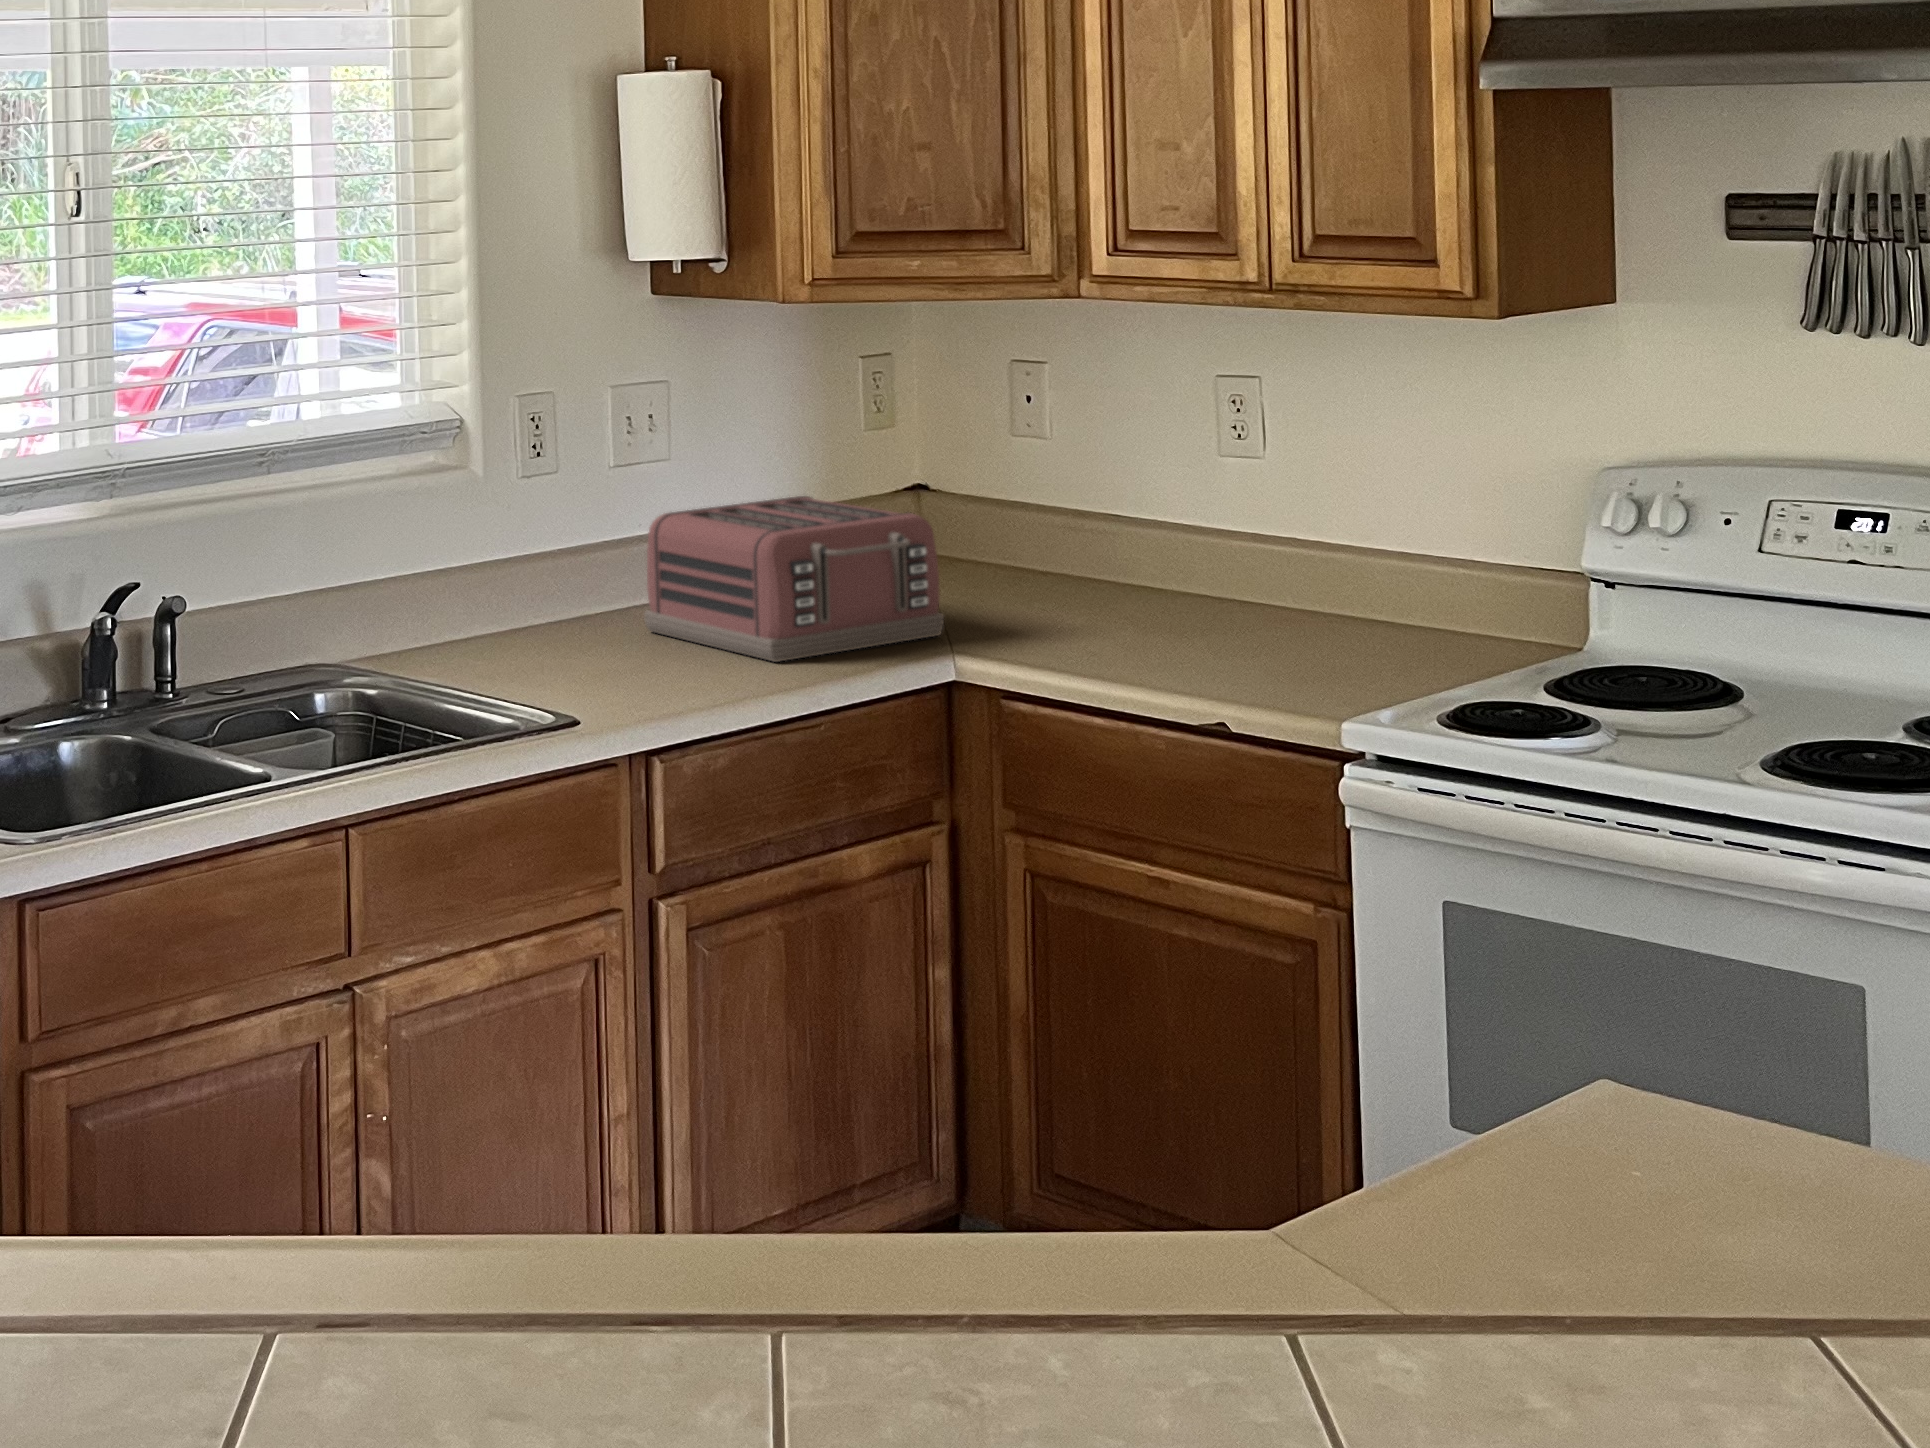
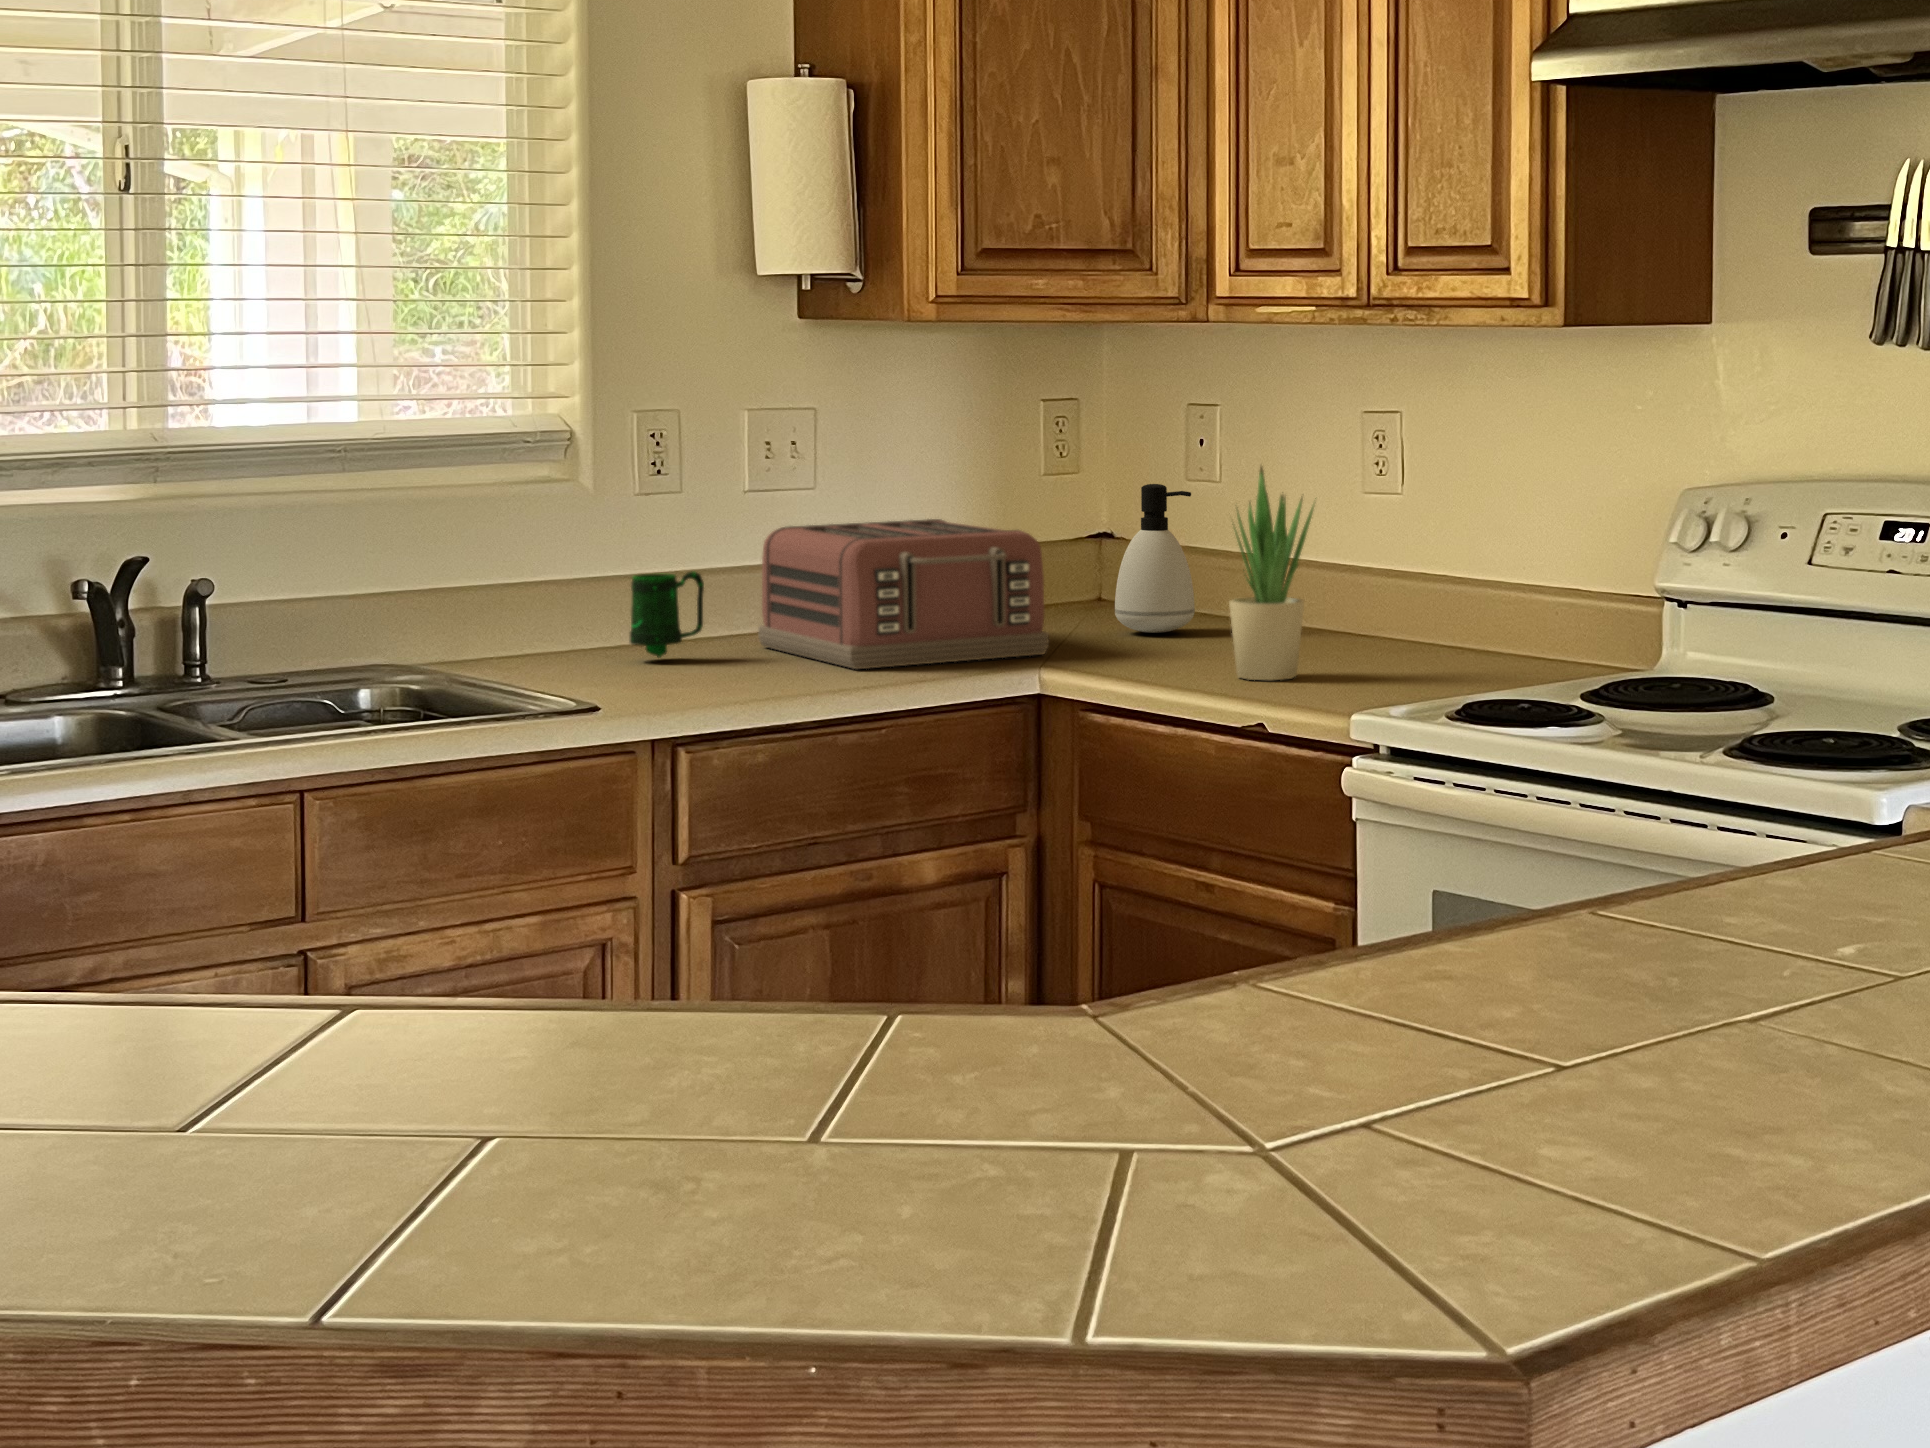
potted plant: none [1146,451,1232,667] -> present [1229,467,1316,680]
soap dispenser: none [975,453,1054,601] -> present [1115,484,1195,633]
mug: none [538,564,607,658] -> present [630,571,704,657]

